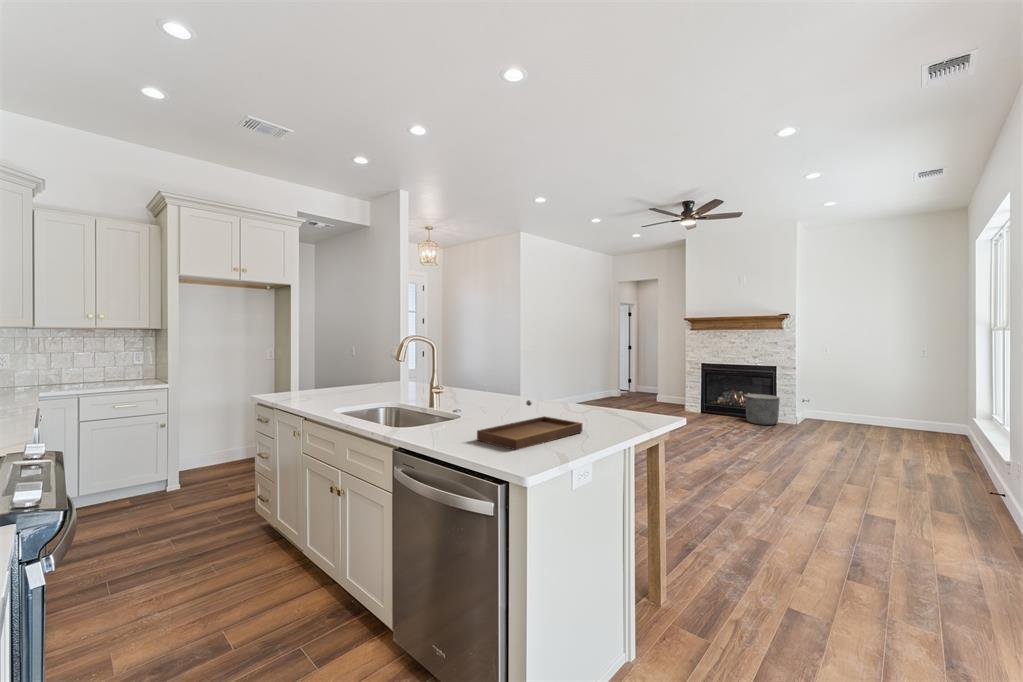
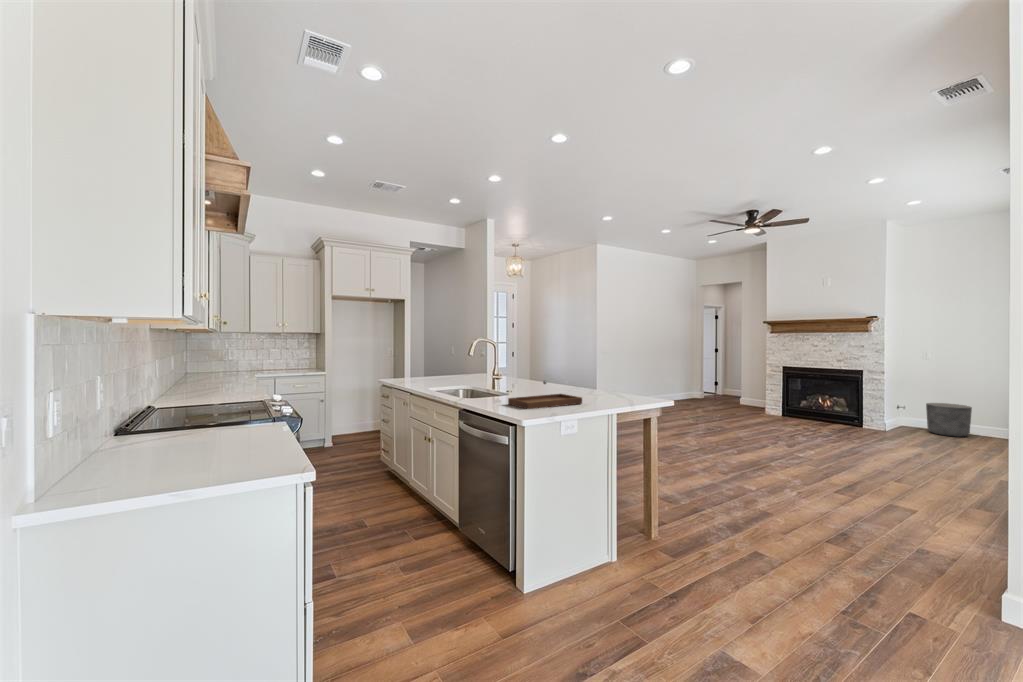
planter: present [745,394,780,425] -> present [926,403,972,437]

